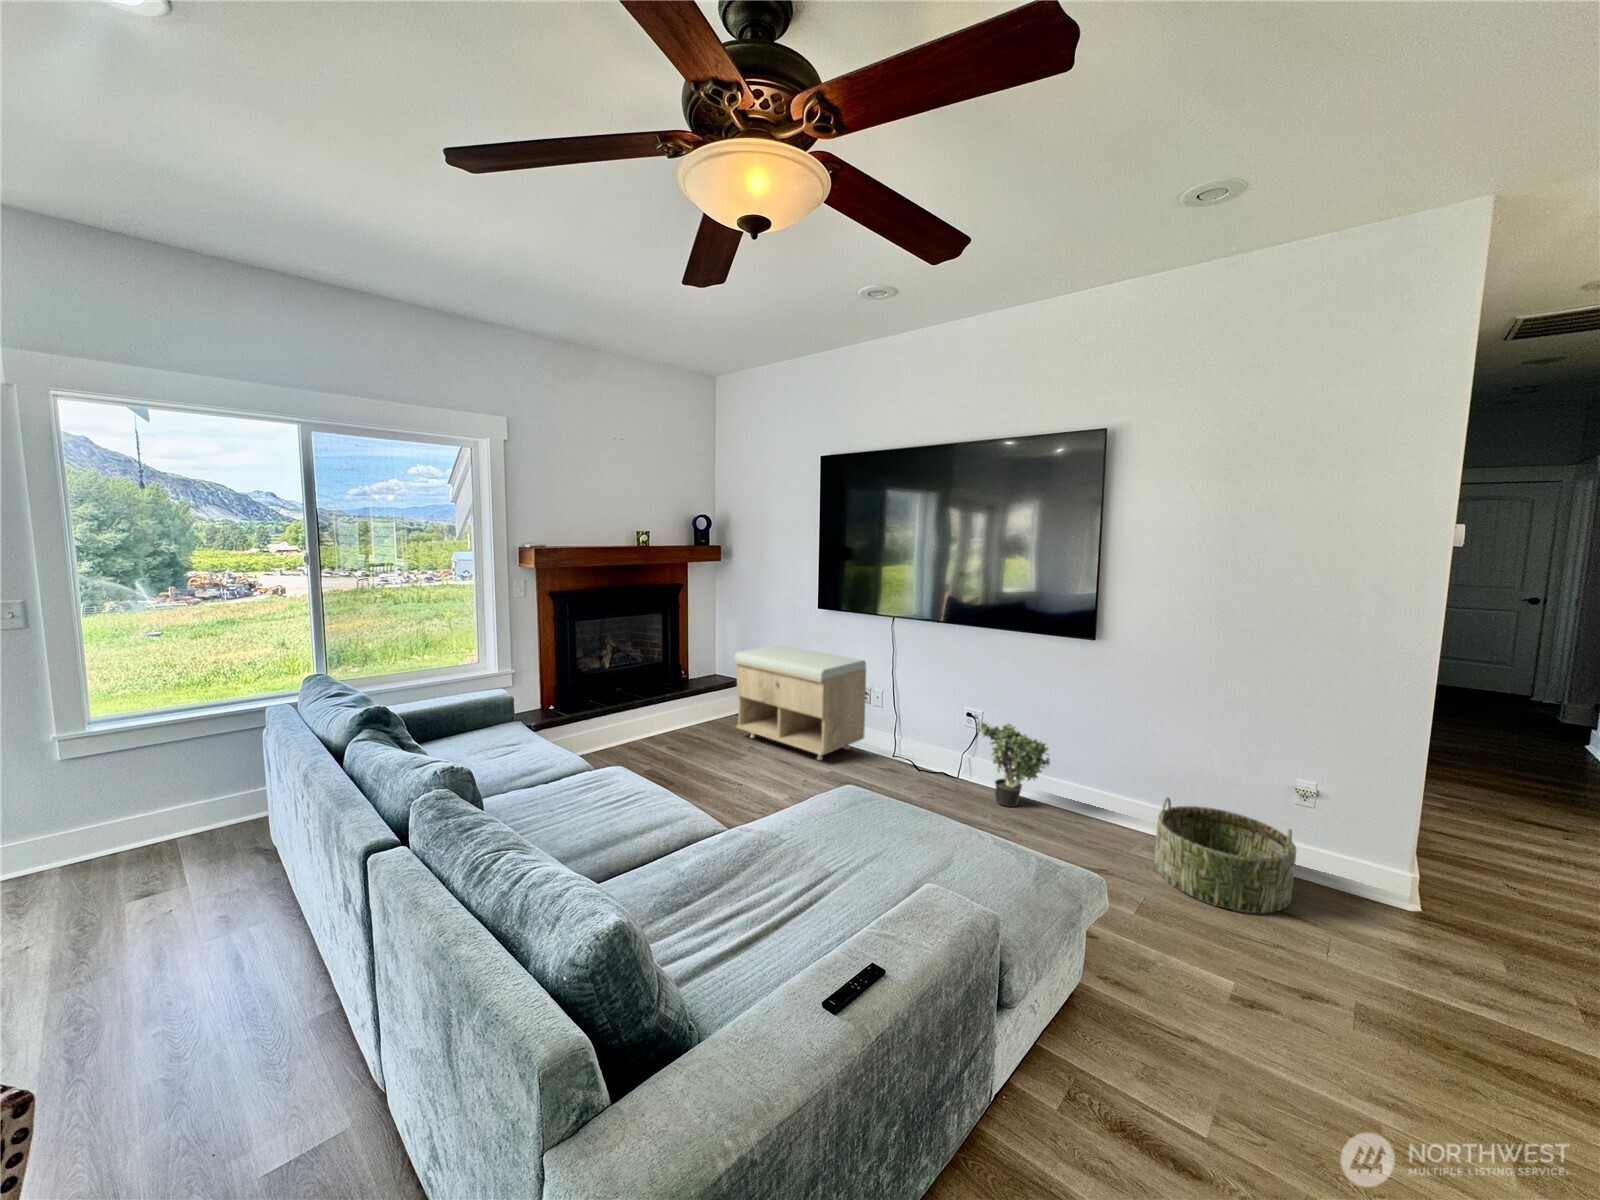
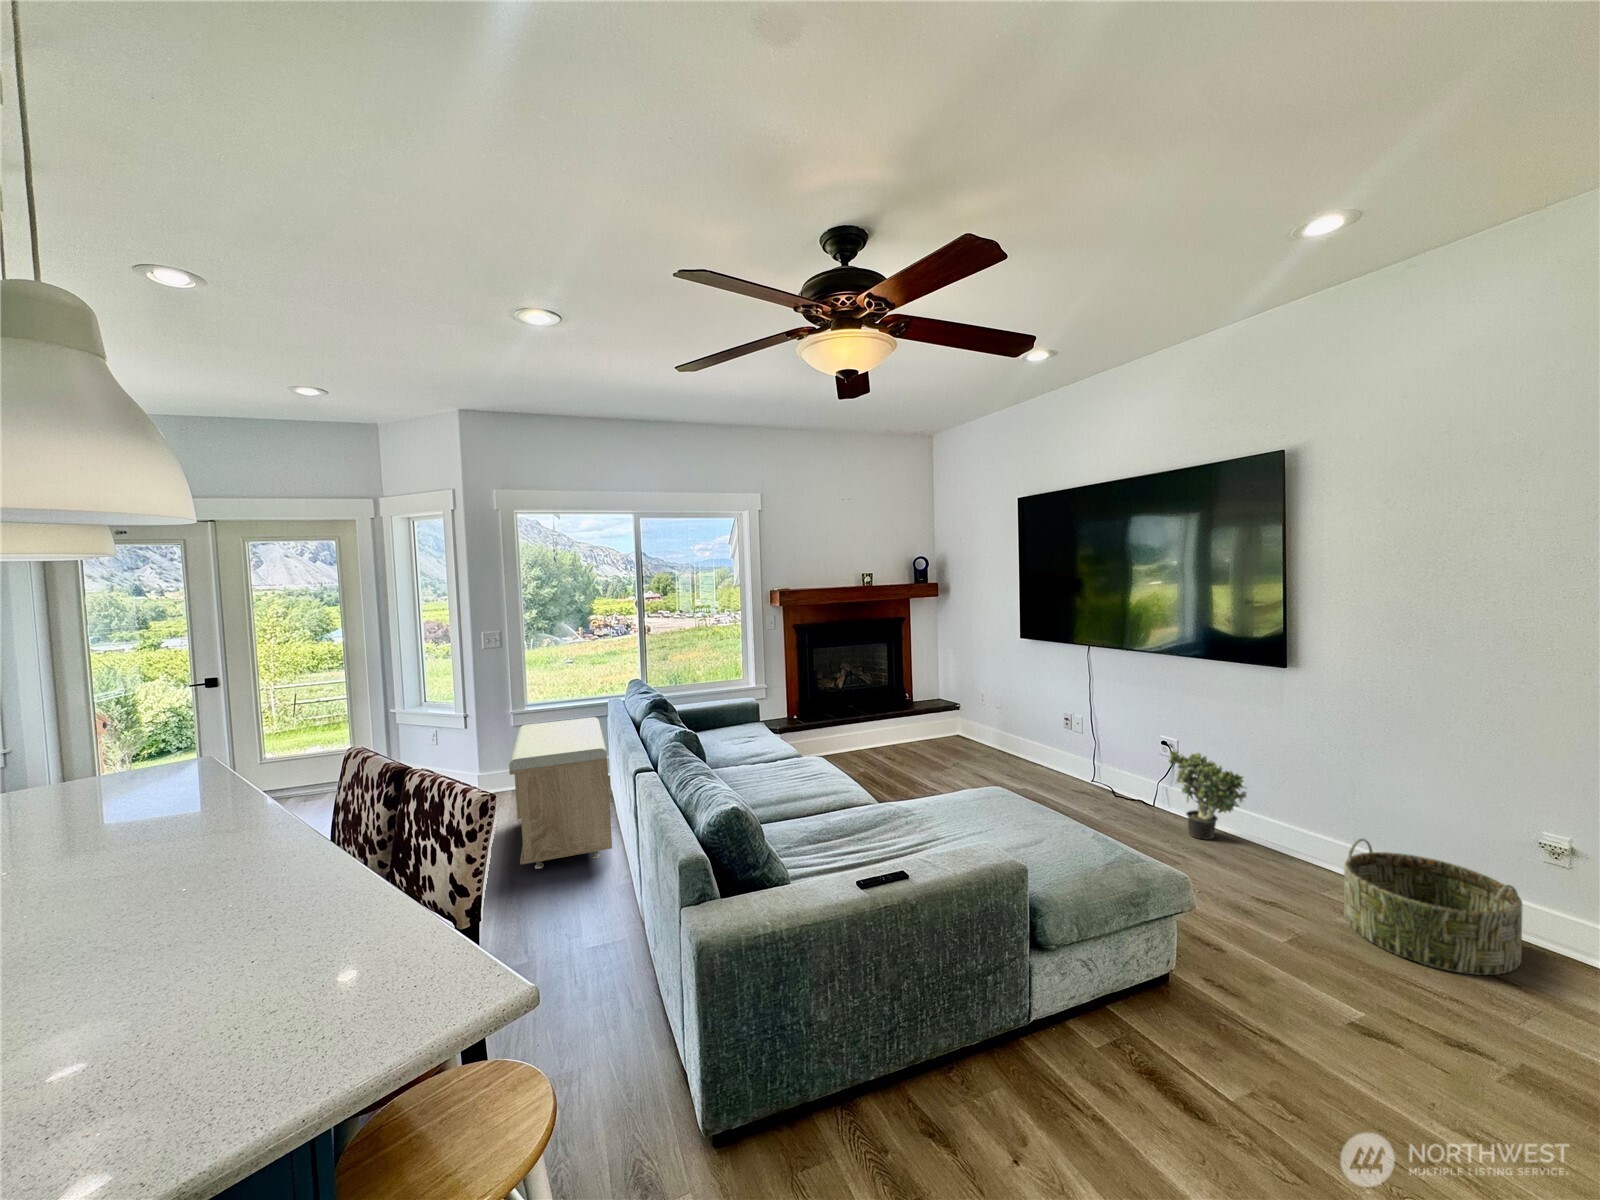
storage bench: present [735,645,866,760] -> present [509,717,612,869]

